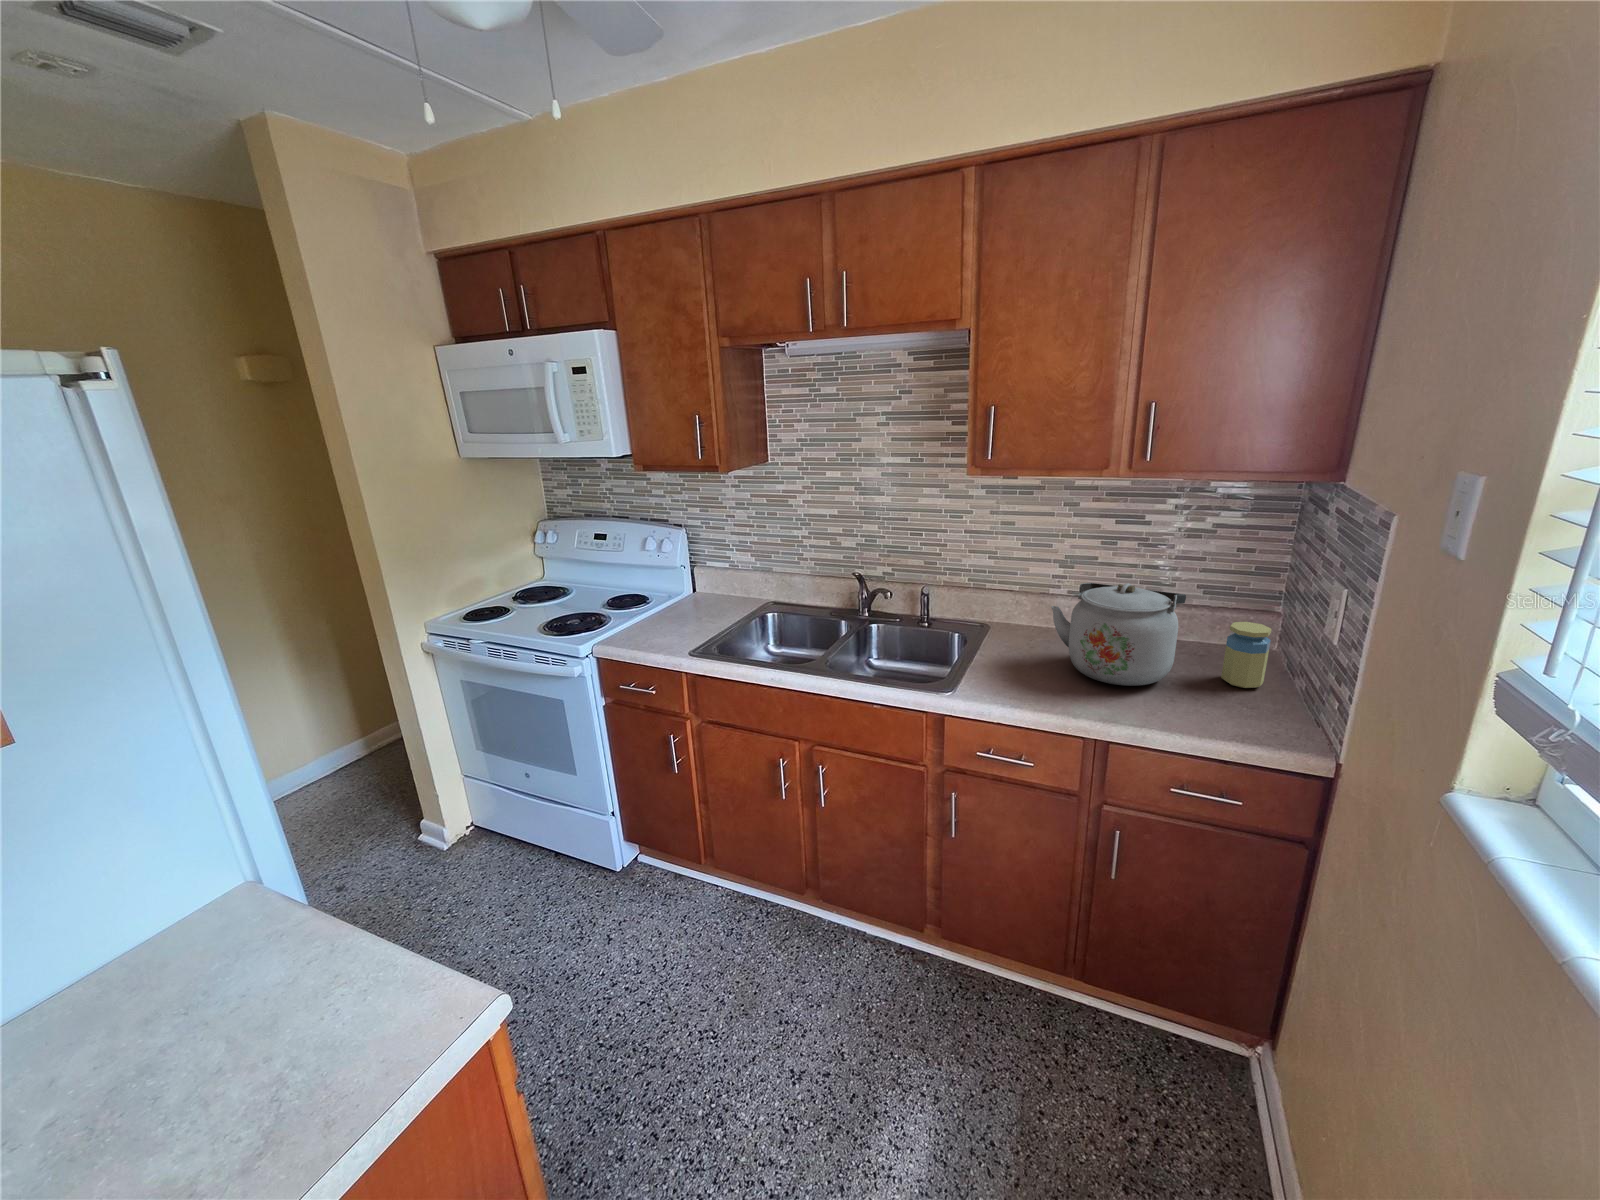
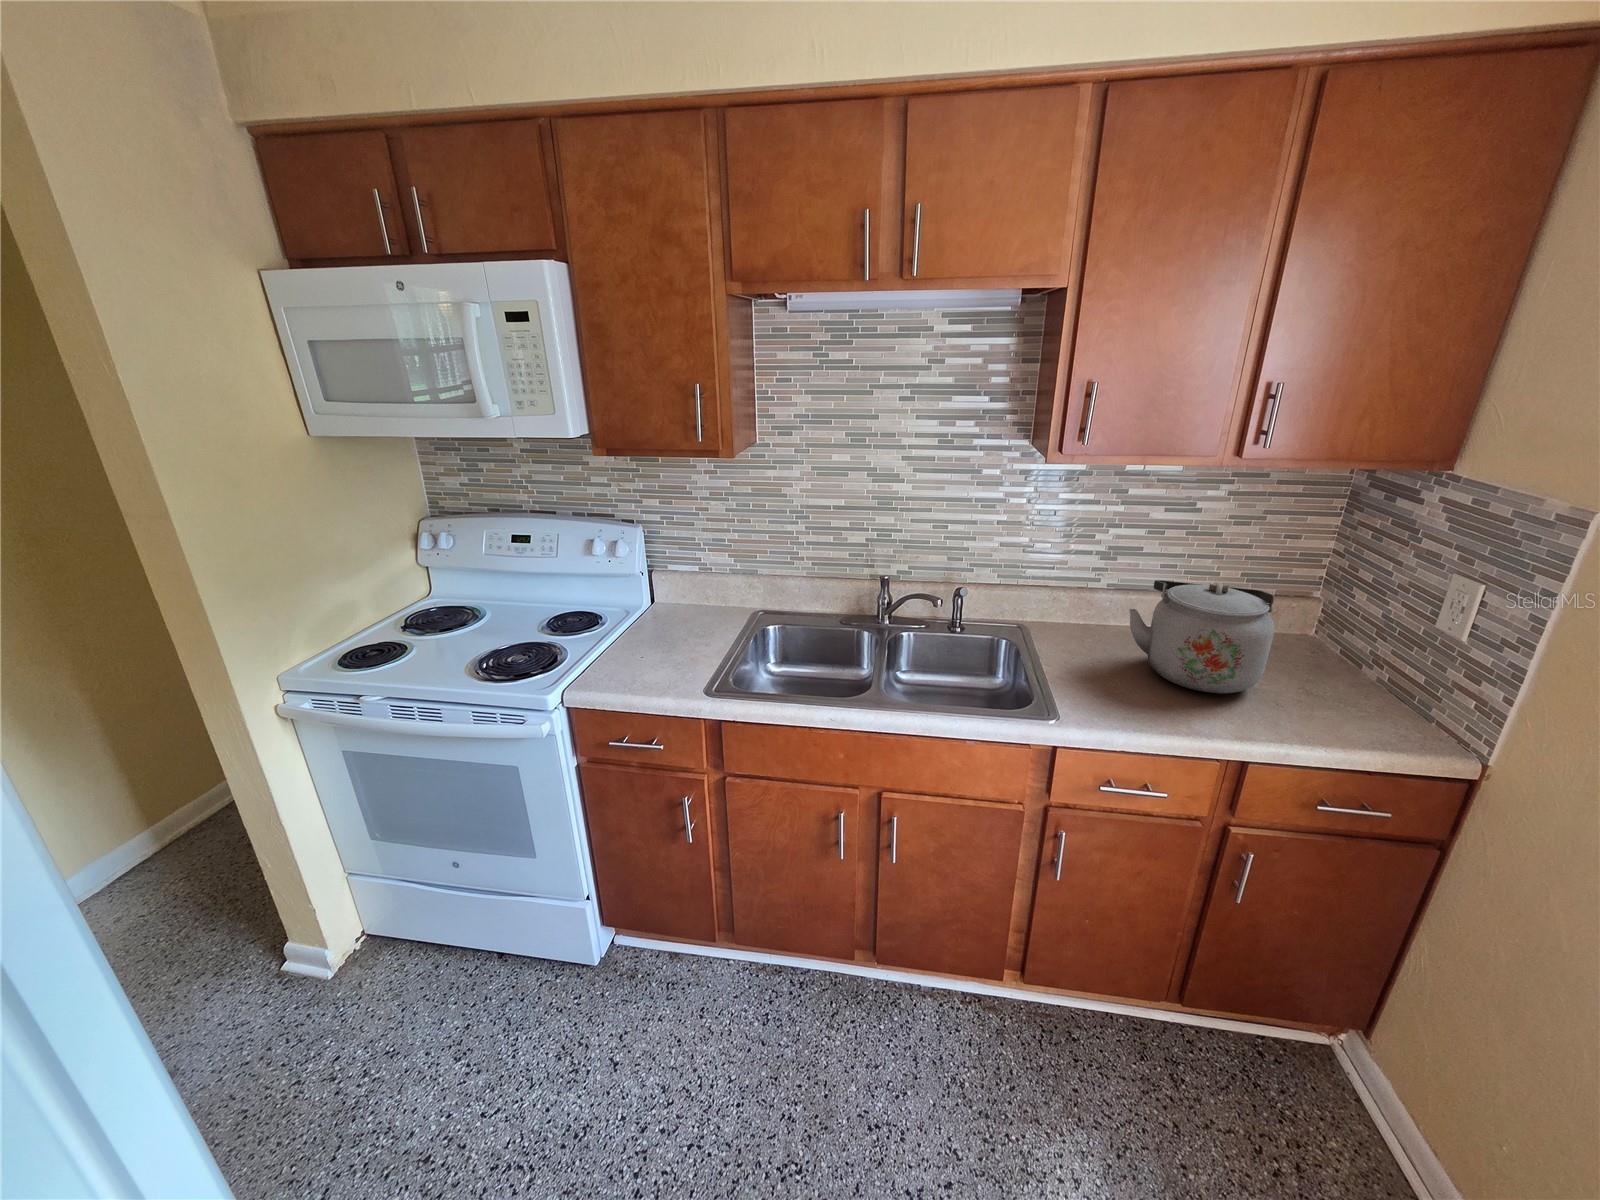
jar: present [1221,622,1272,688] -> none [1296,616,1356,685]

